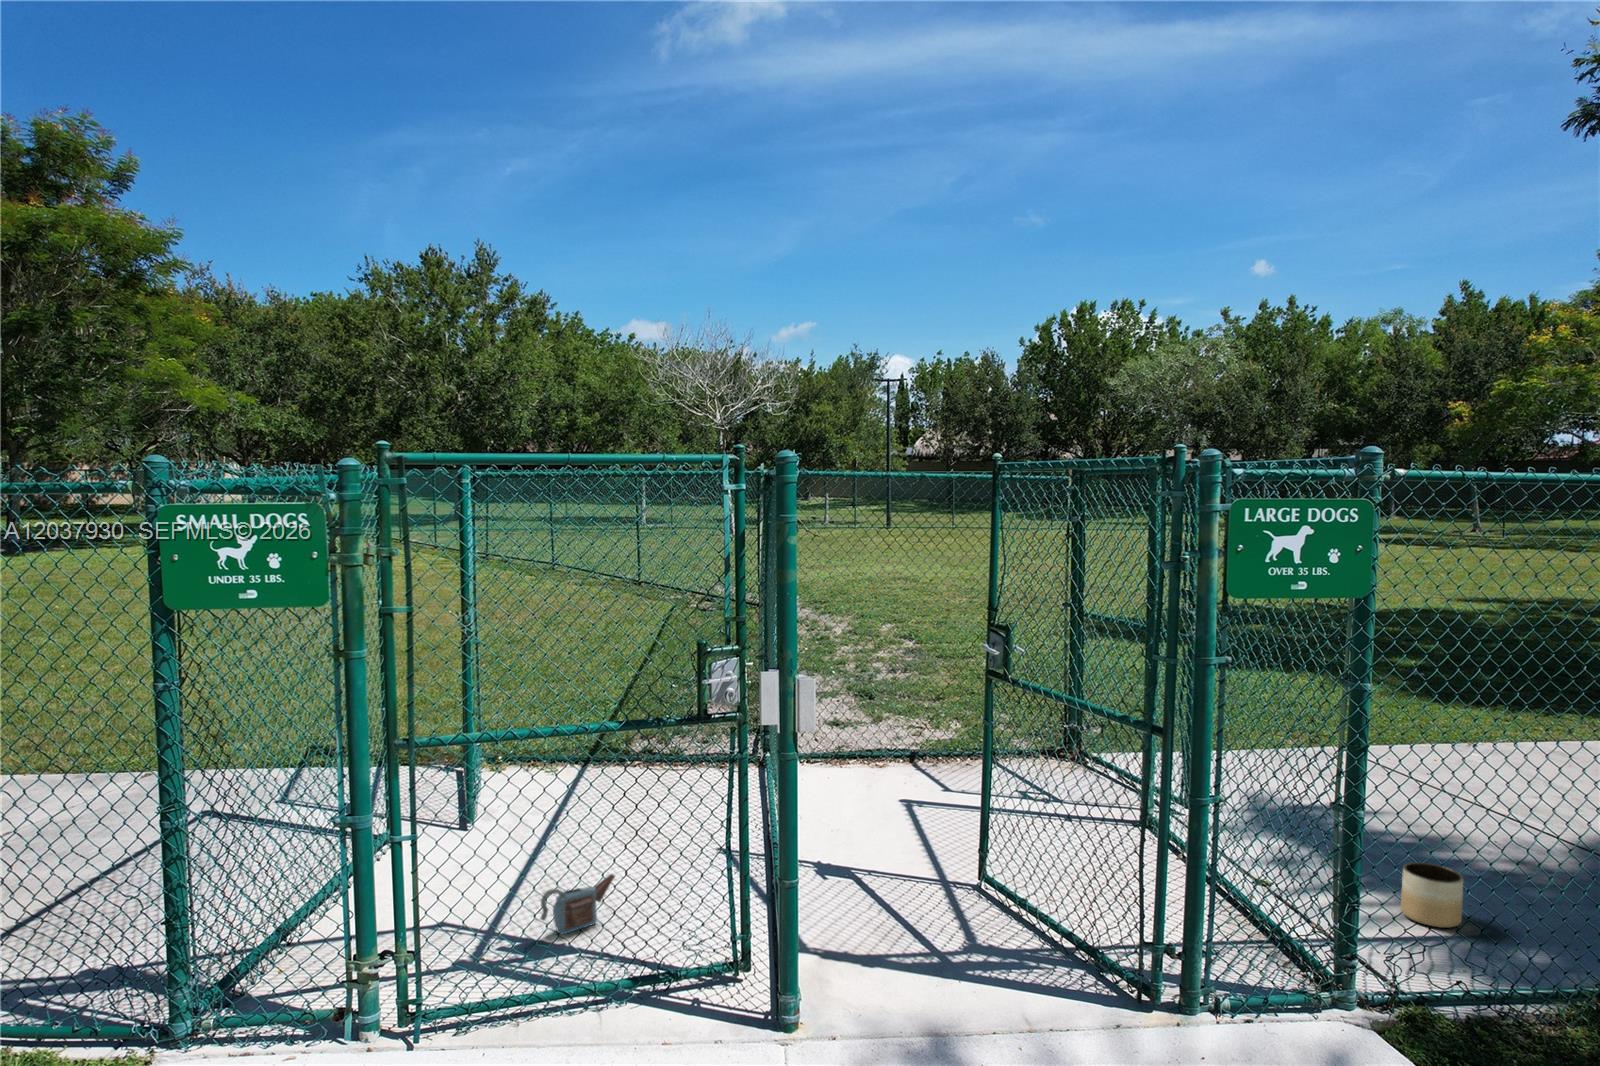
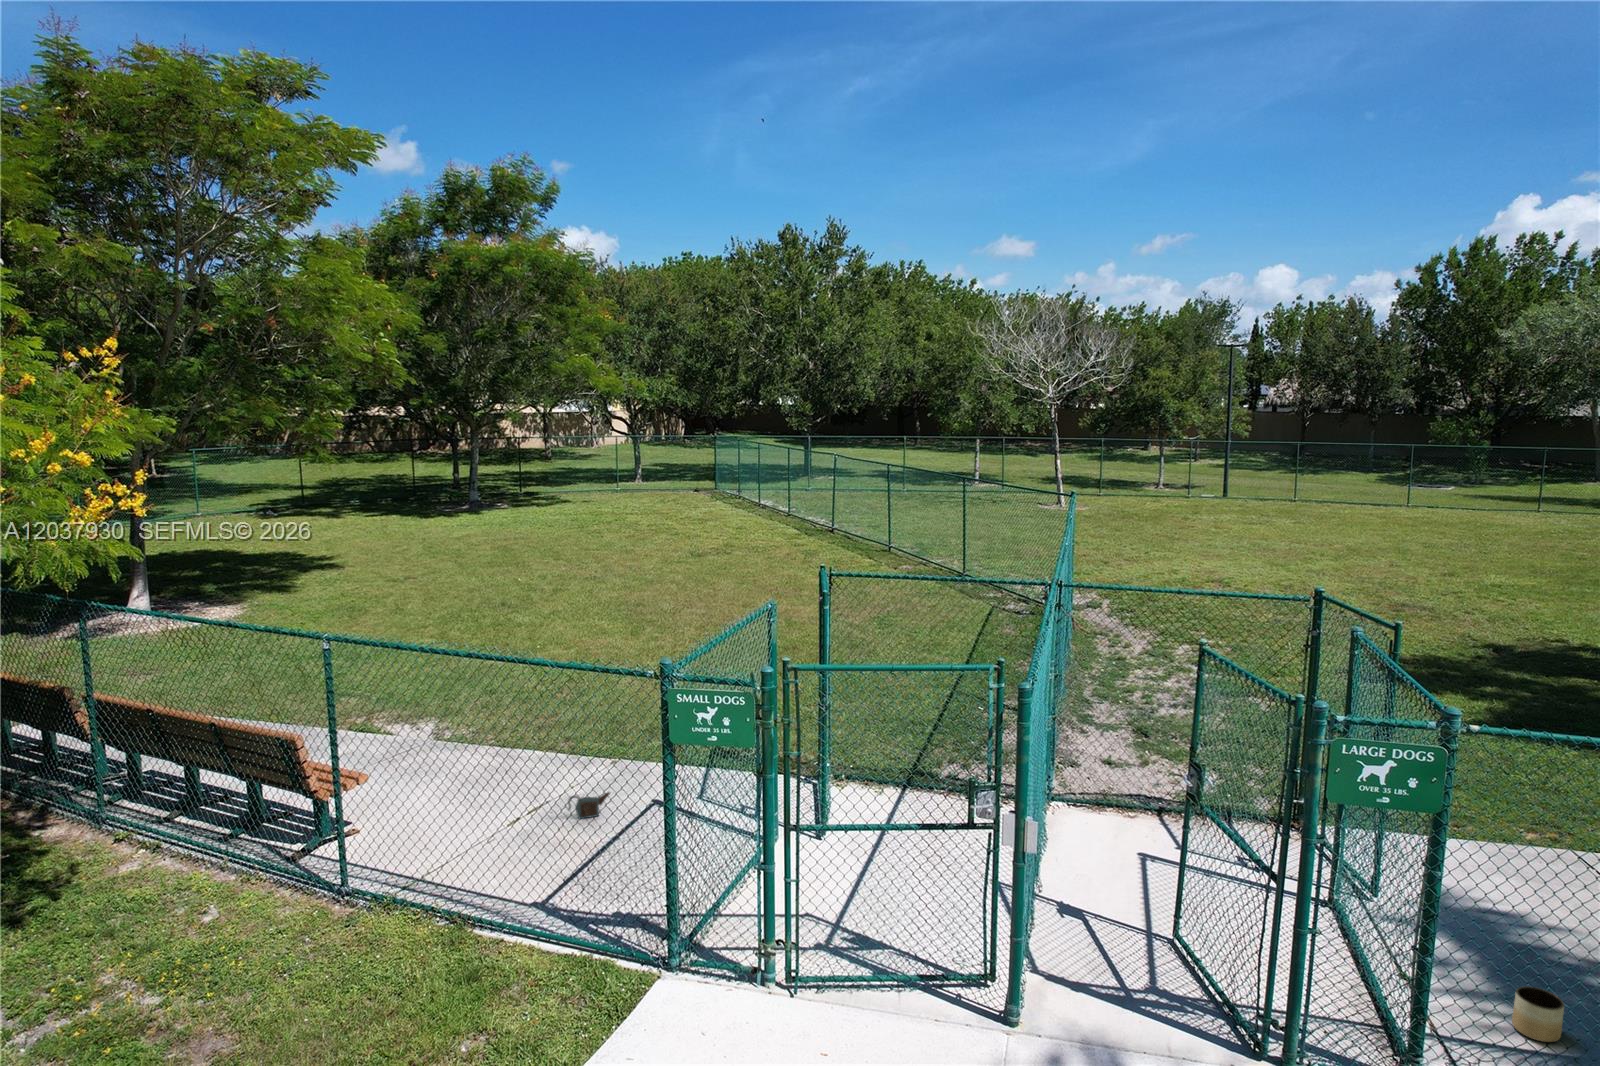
watering can: present [540,874,615,935] -> present [568,792,610,819]

